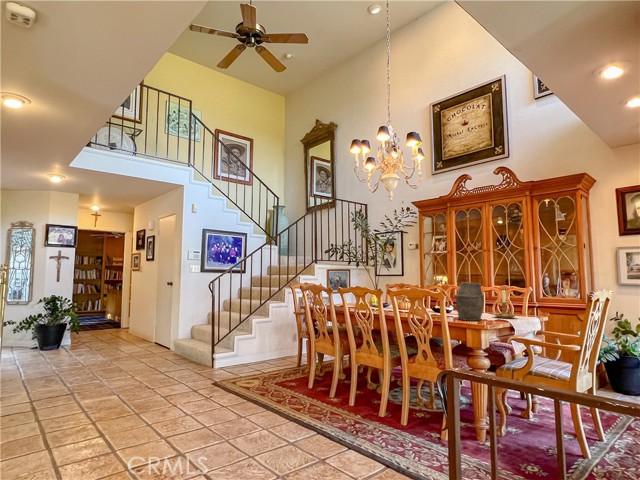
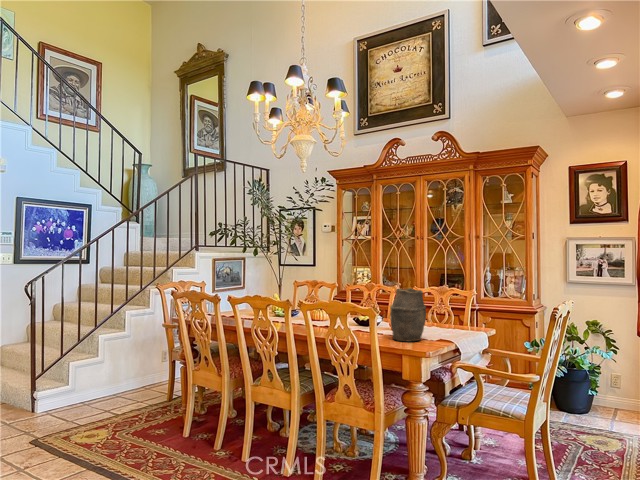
candle holder: present [492,290,517,318] -> none [431,294,462,332]

